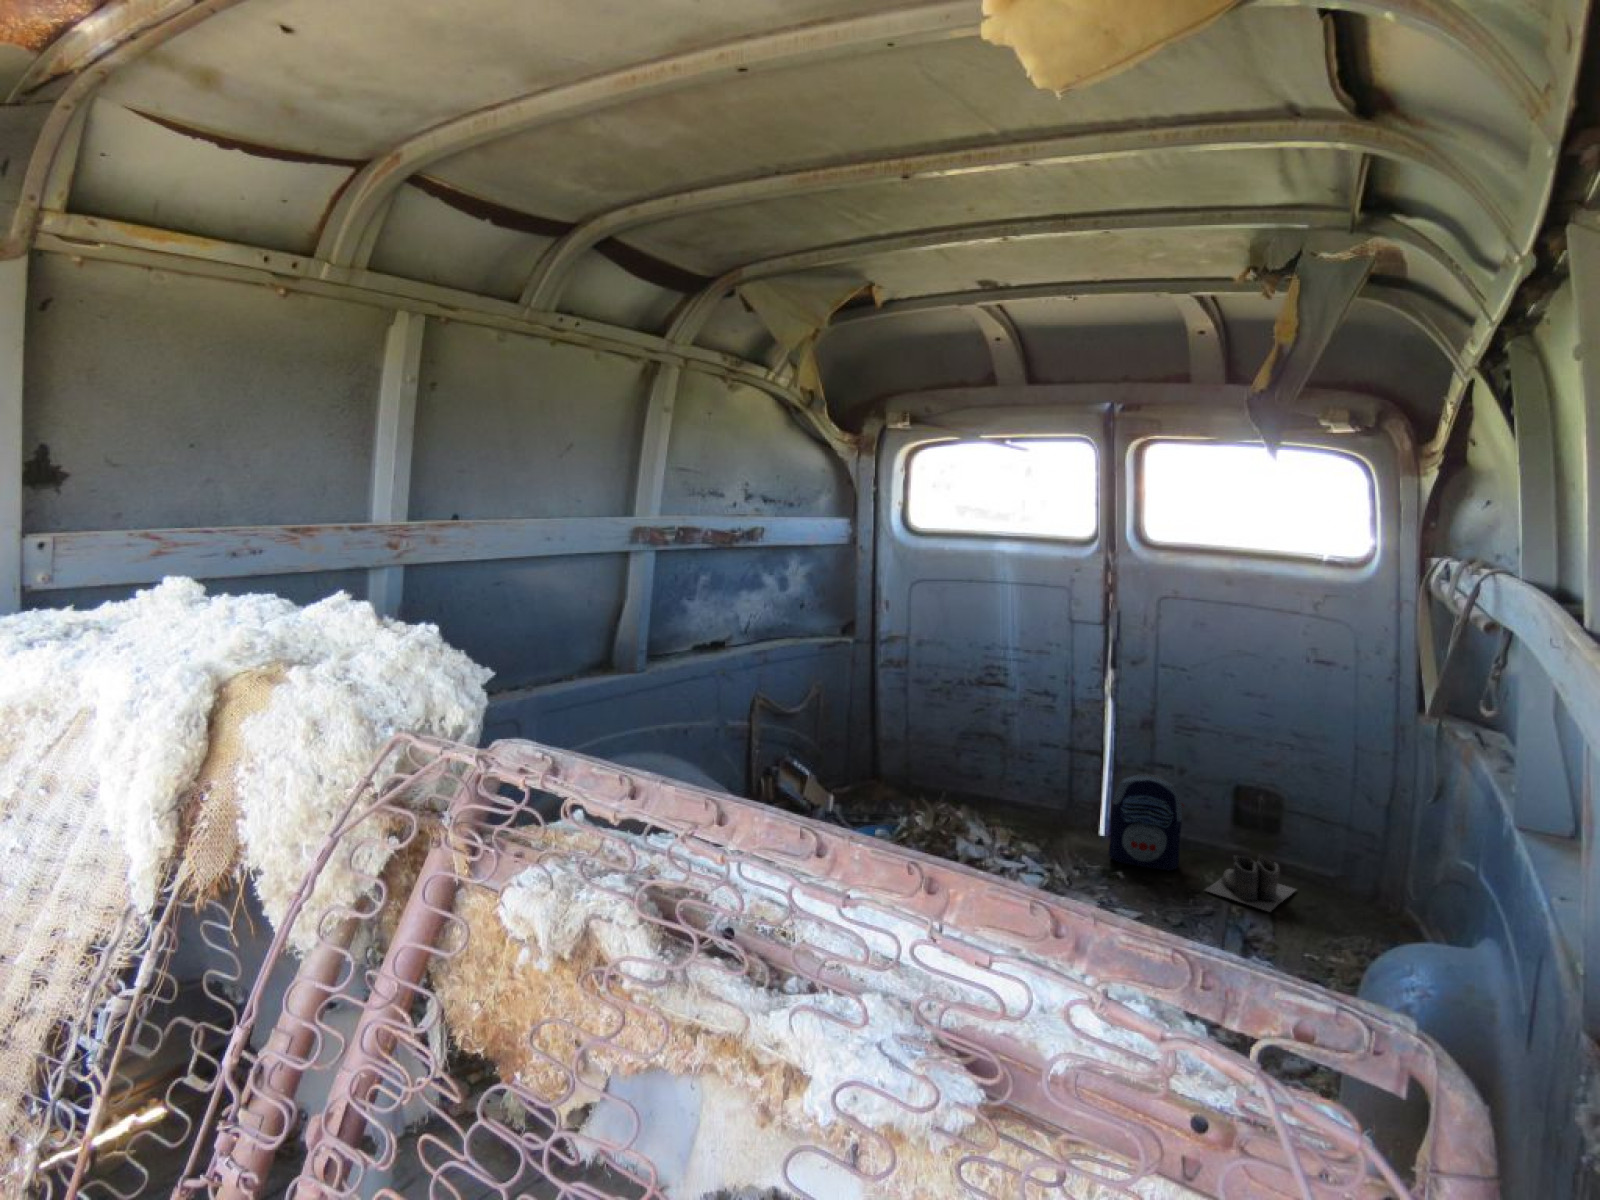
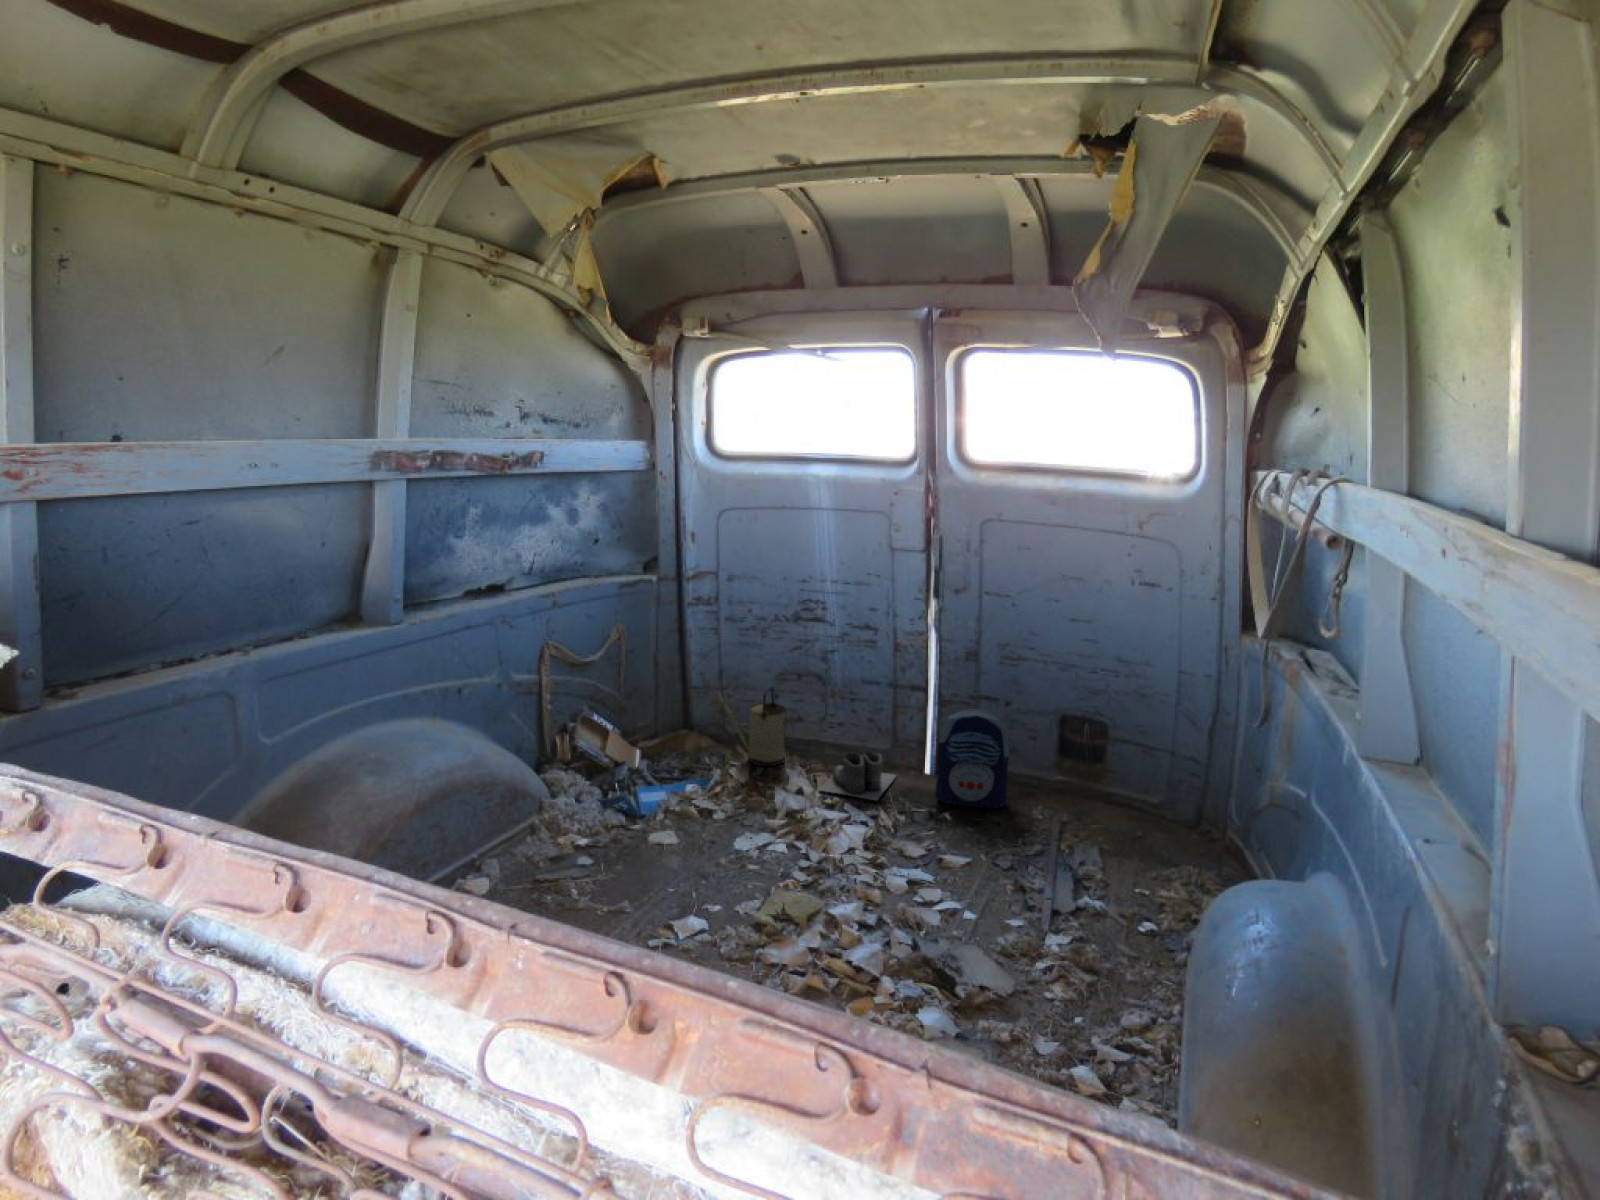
watering can: none [896,744,974,817] -> present [710,687,793,766]
boots: present [1205,854,1296,912] -> present [819,748,896,800]

